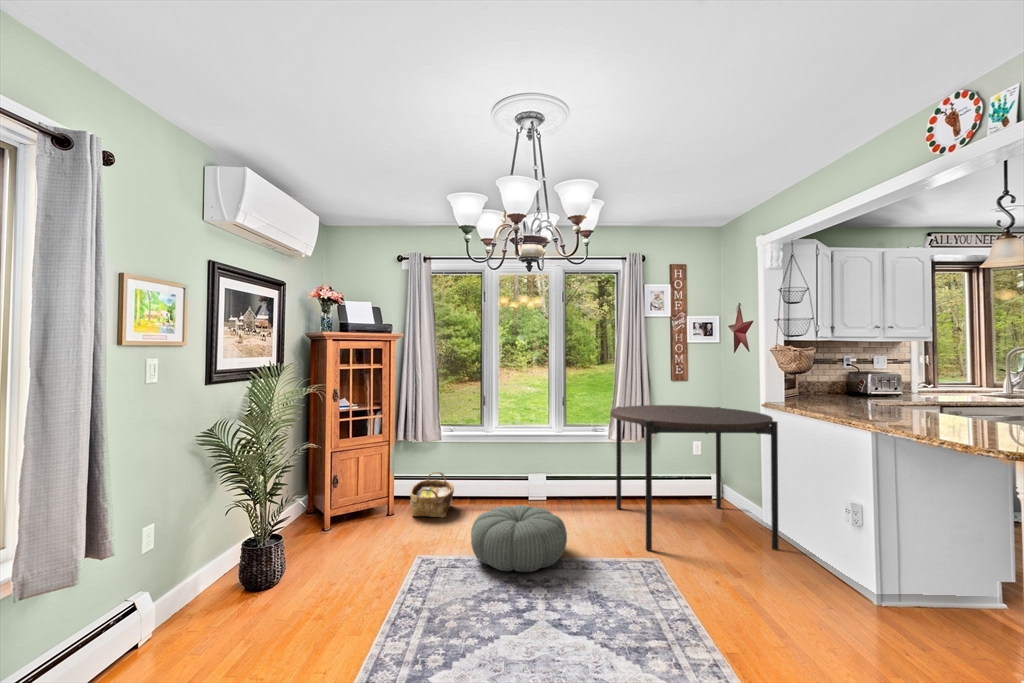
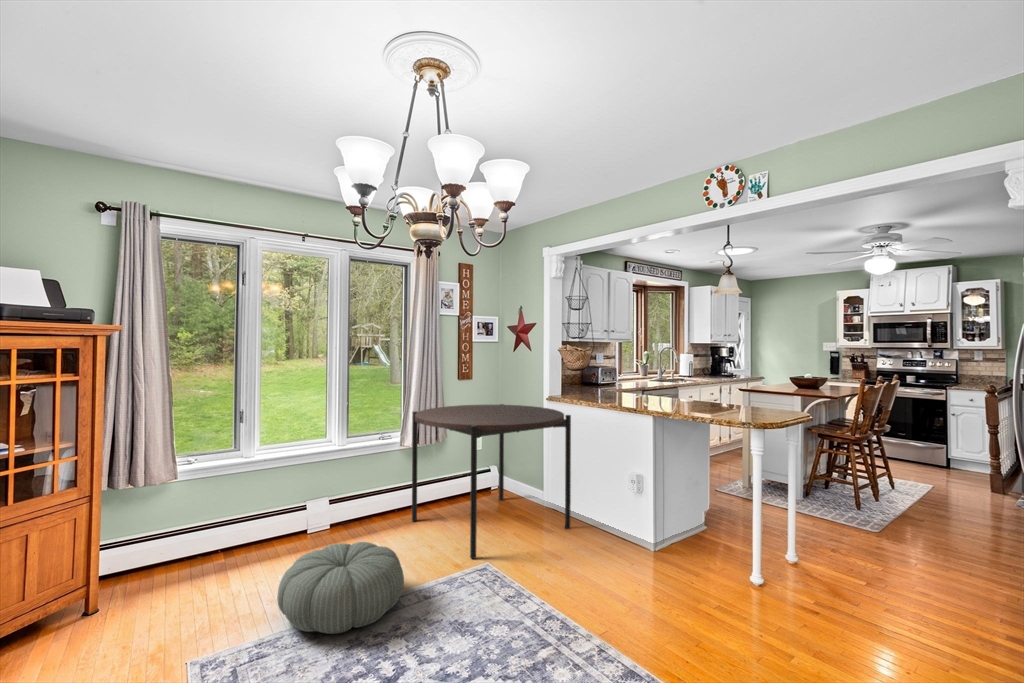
woven basket: present [410,472,454,518] -> none [136,523,208,598]

